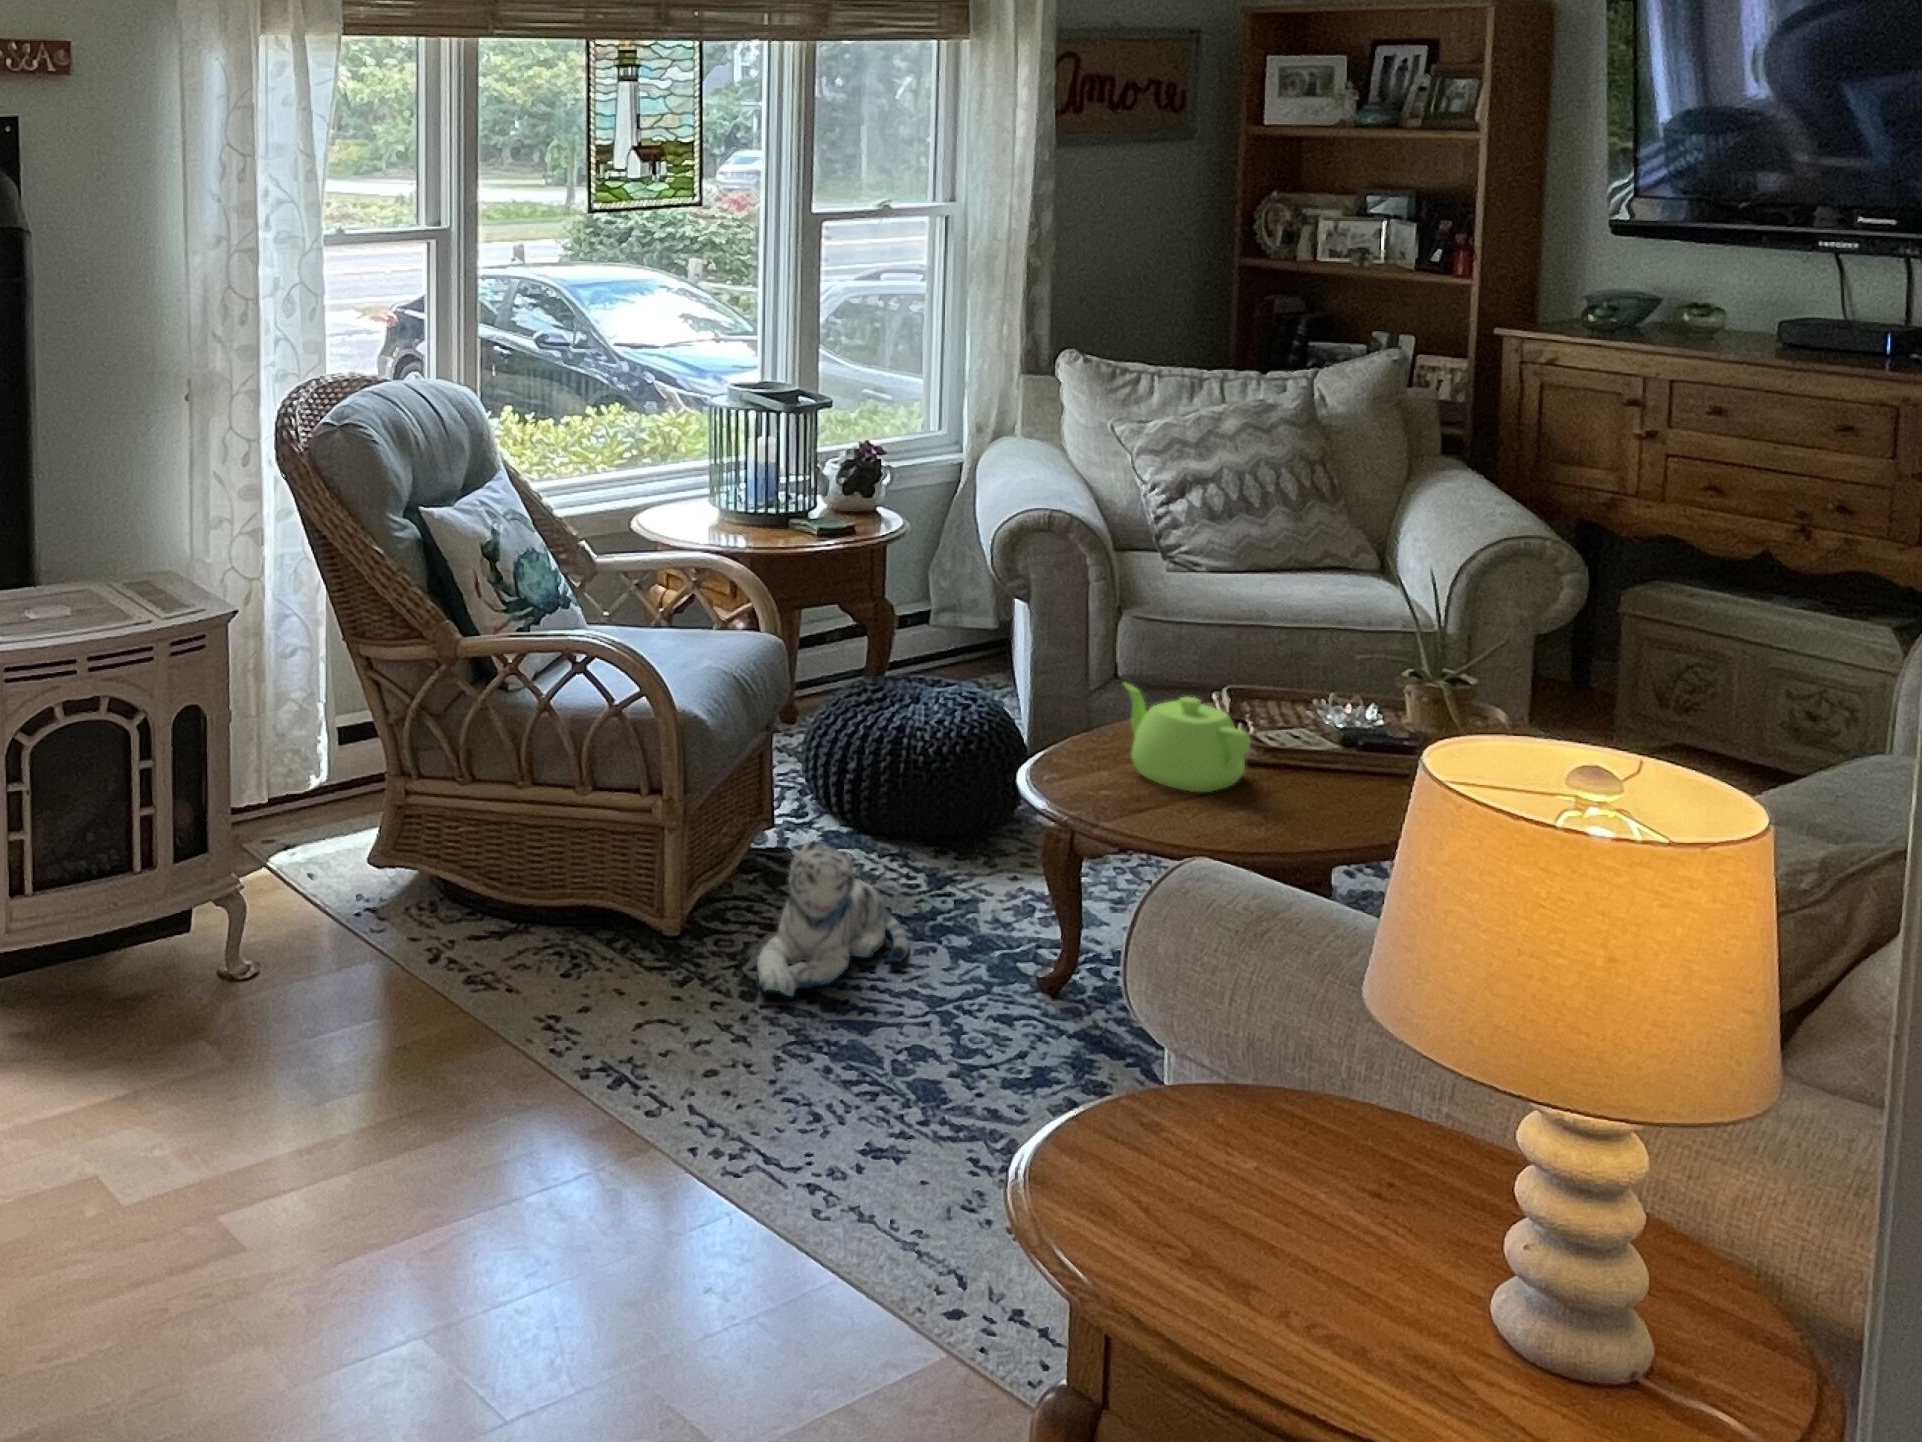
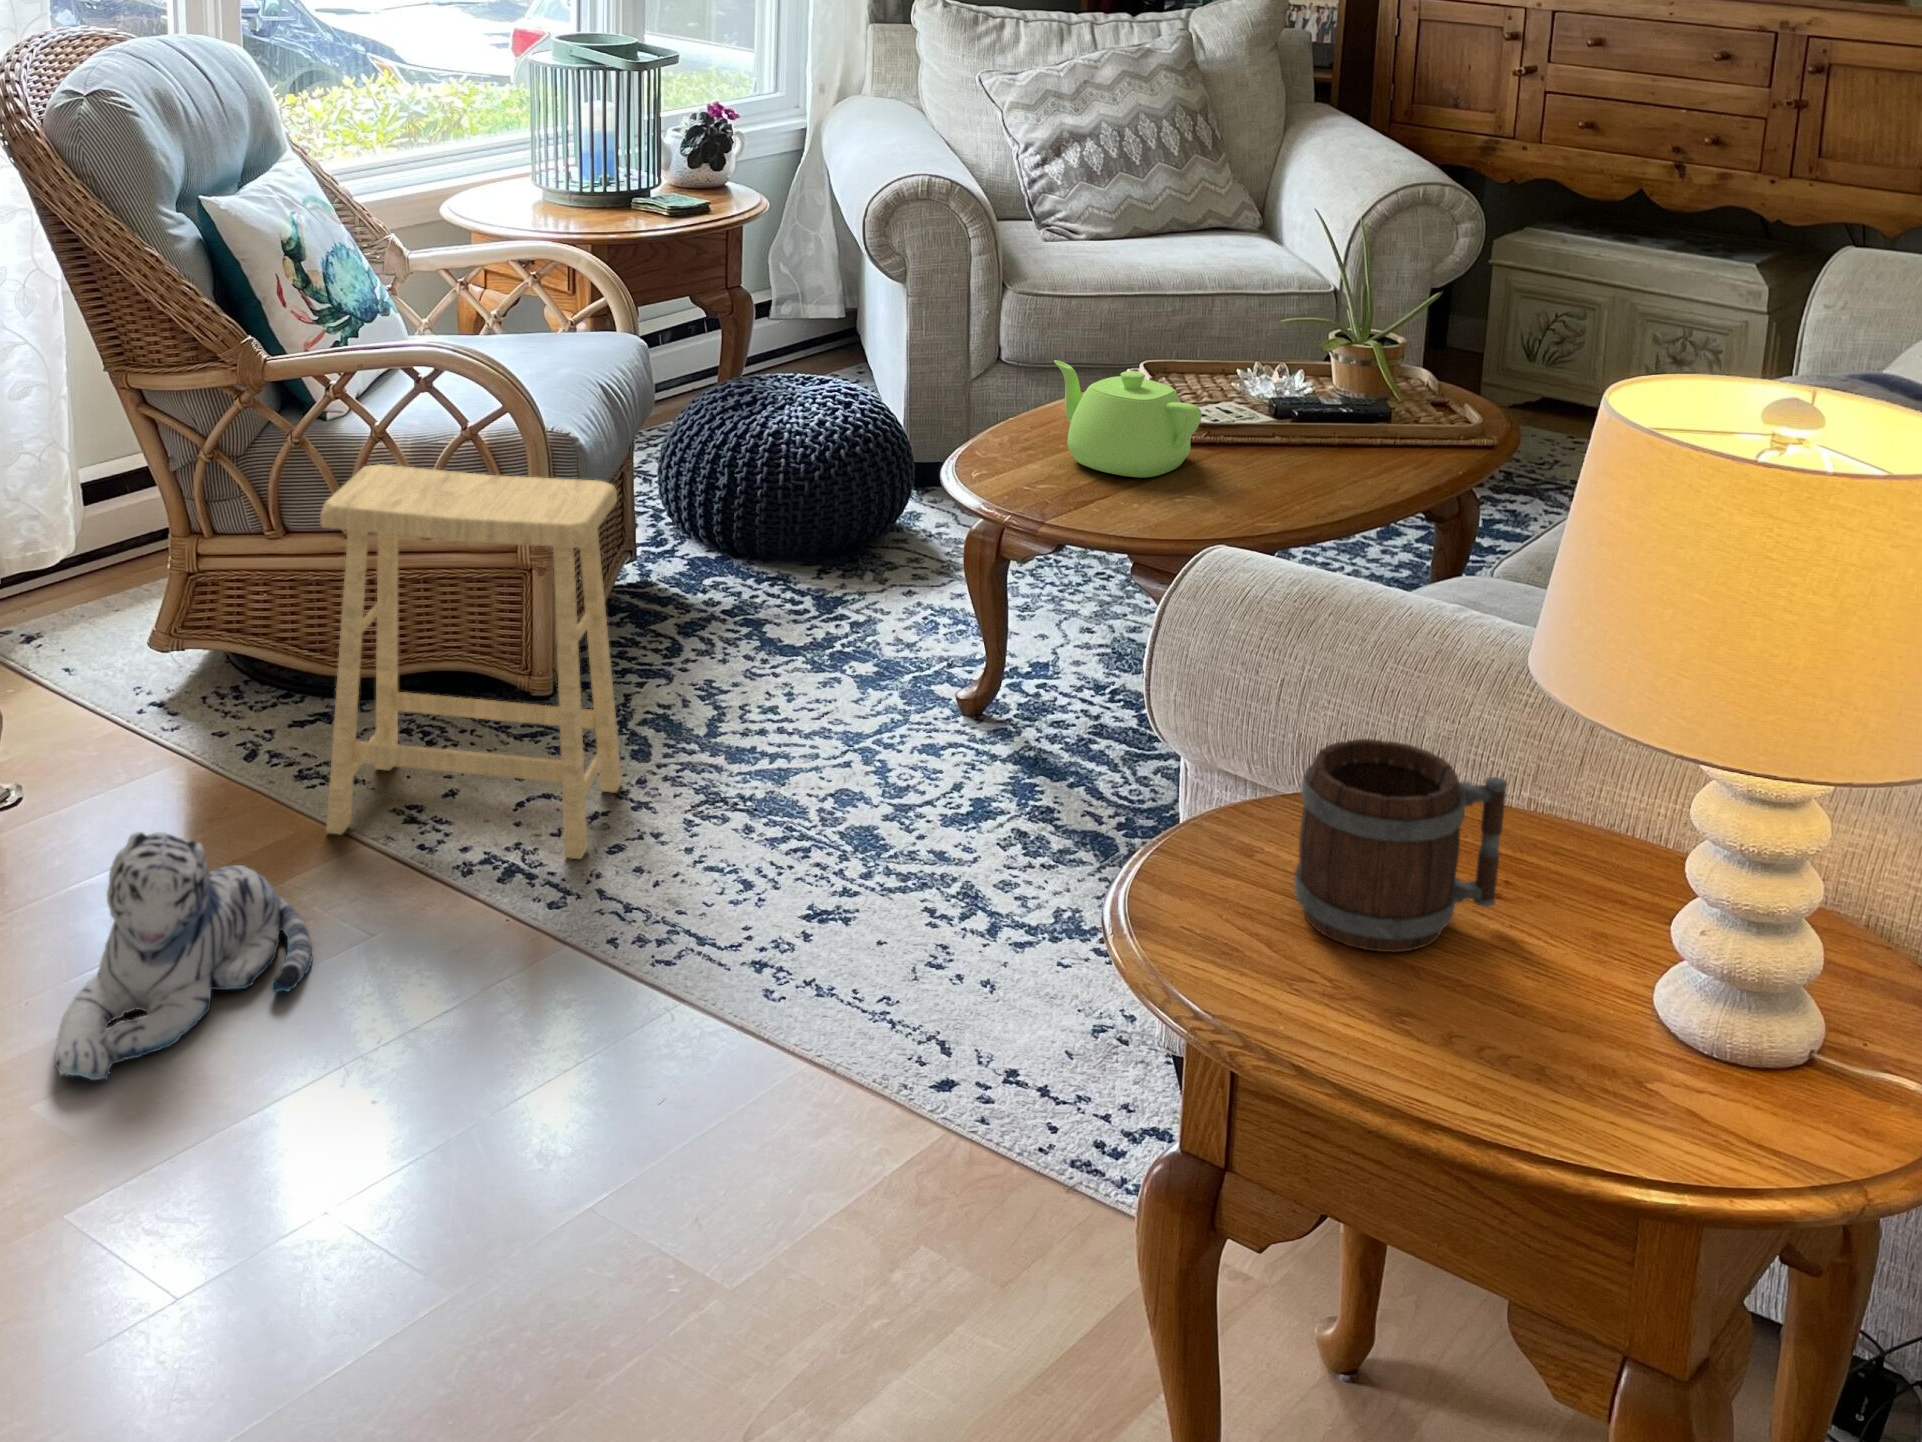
footstool: none [481,731,729,1078] -> present [320,464,622,859]
plush toy: present [756,842,909,996] -> present [55,832,312,1080]
mug: none [1182,1043,1375,1238] -> present [1294,739,1508,952]

